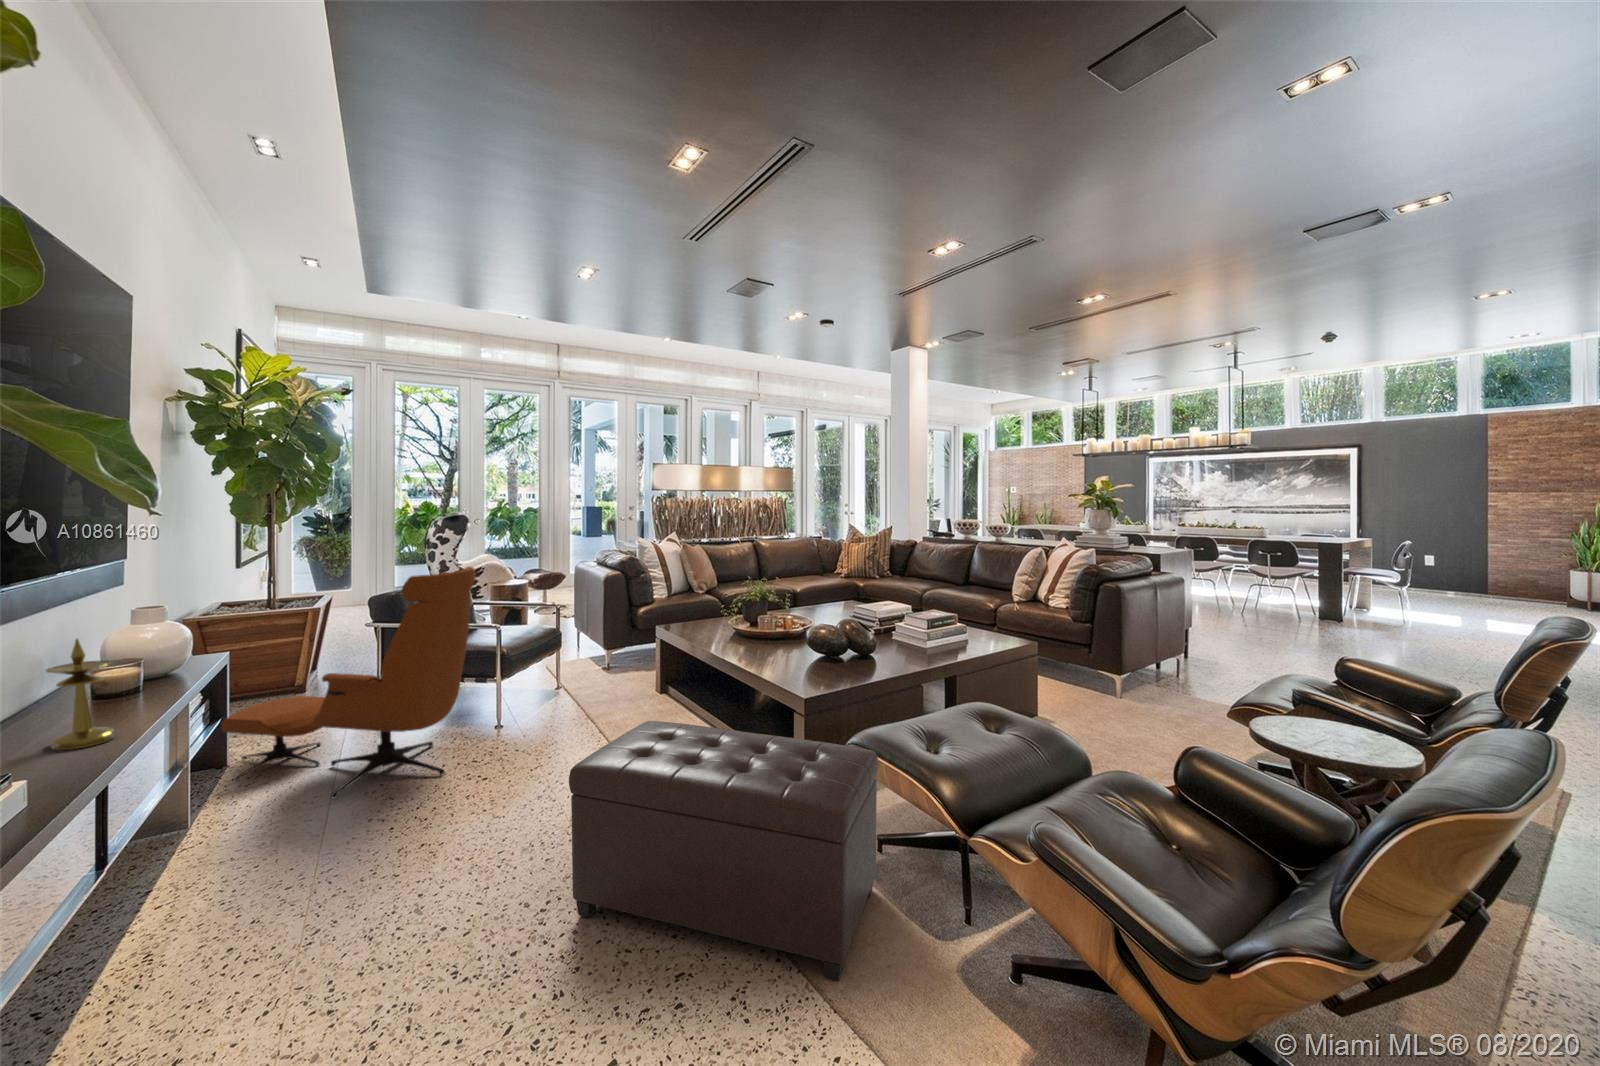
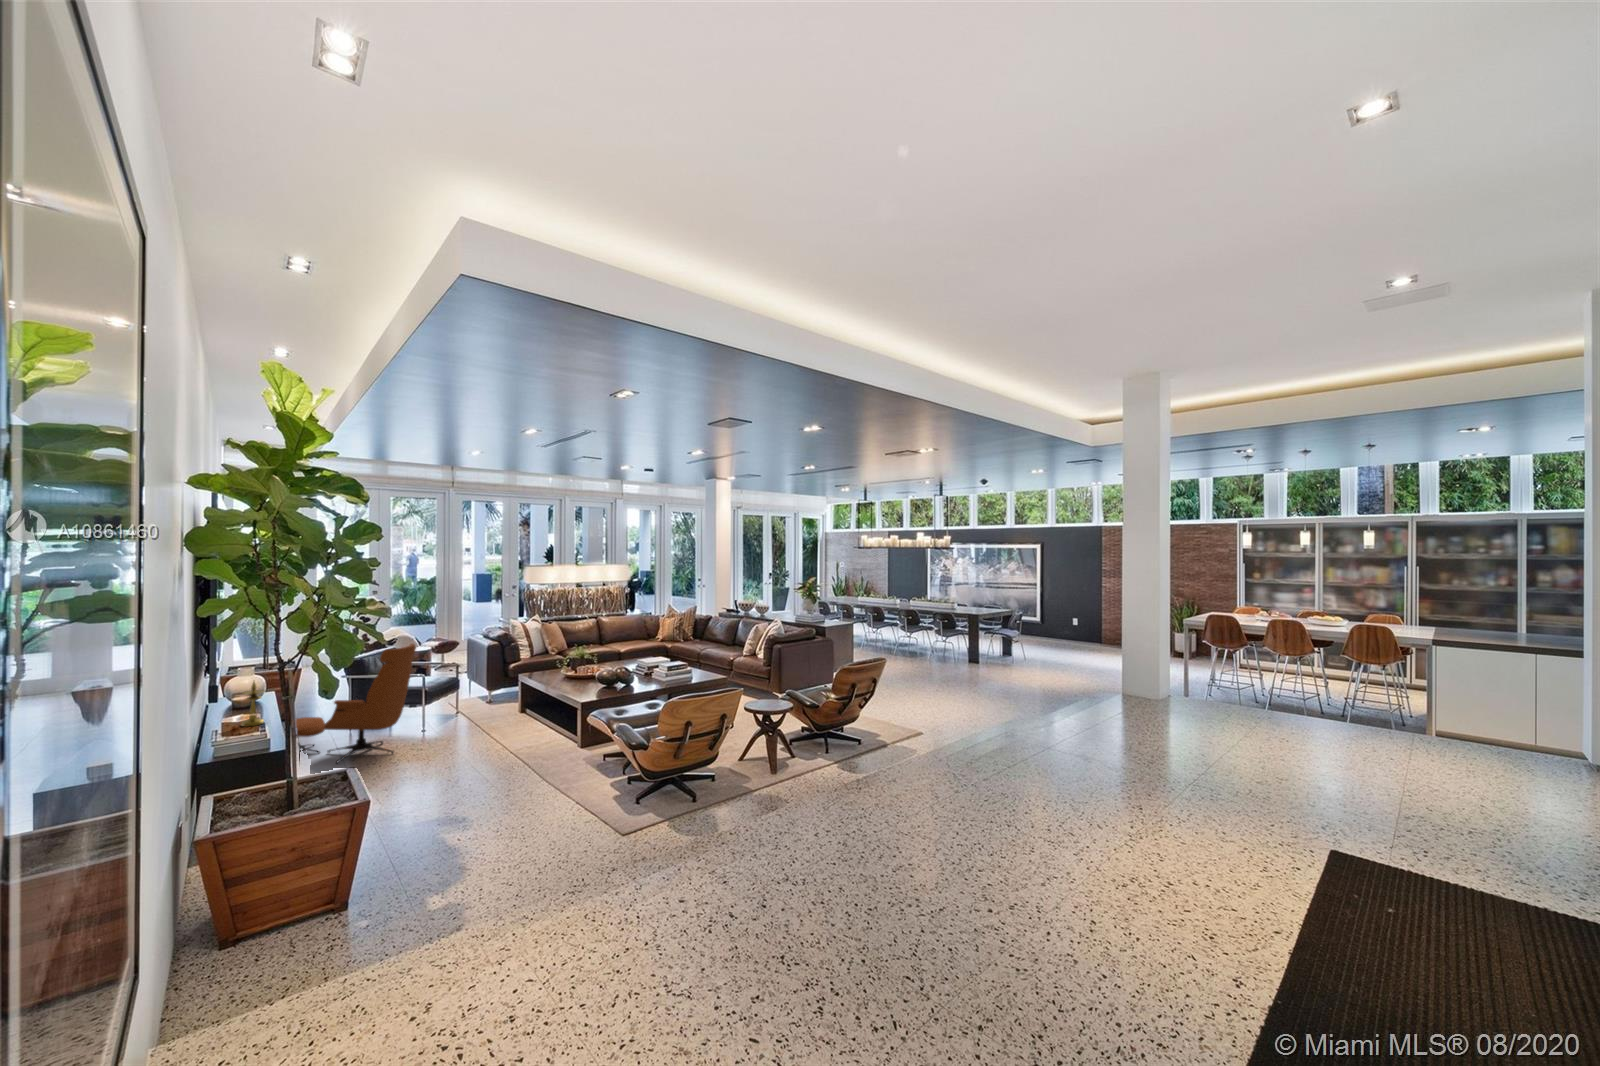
ottoman: present [569,721,878,981] -> none [467,714,602,799]

